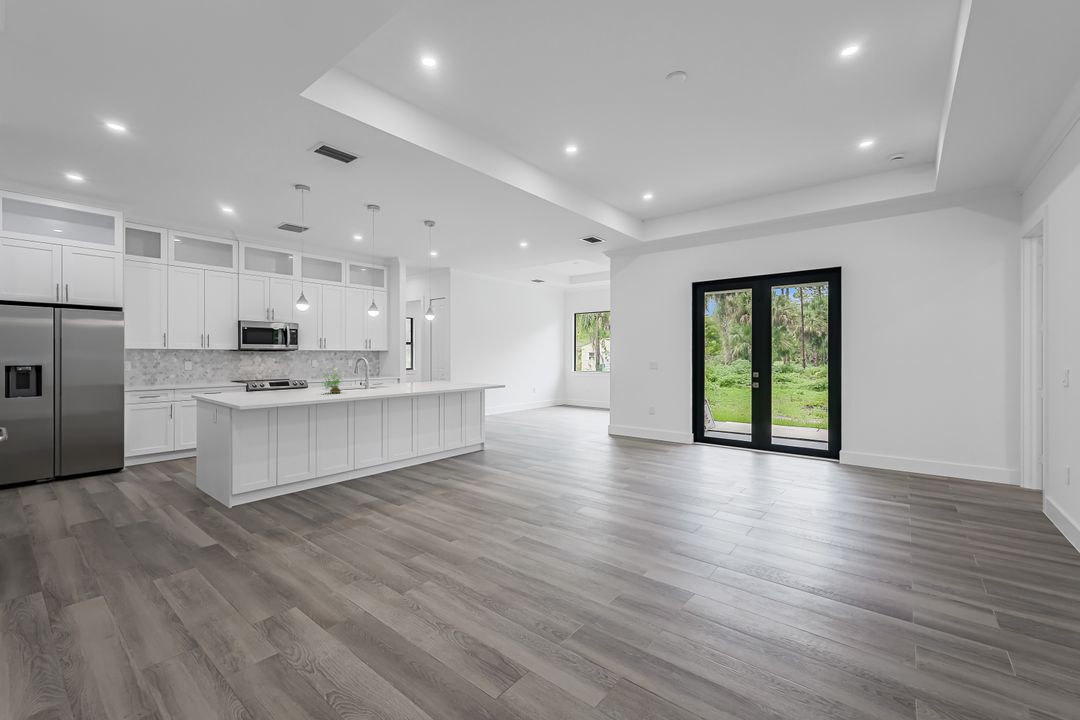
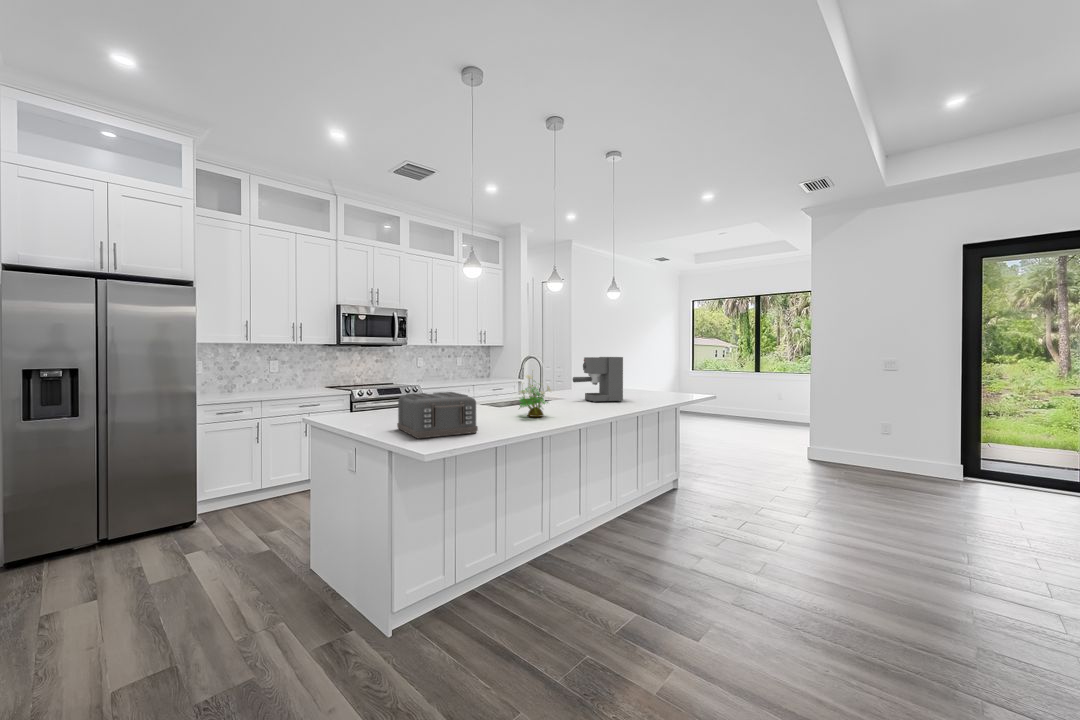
coffee maker: none [388,357,423,388] -> present [573,357,623,402]
toaster: none [234,376,277,400] -> present [397,392,478,438]

